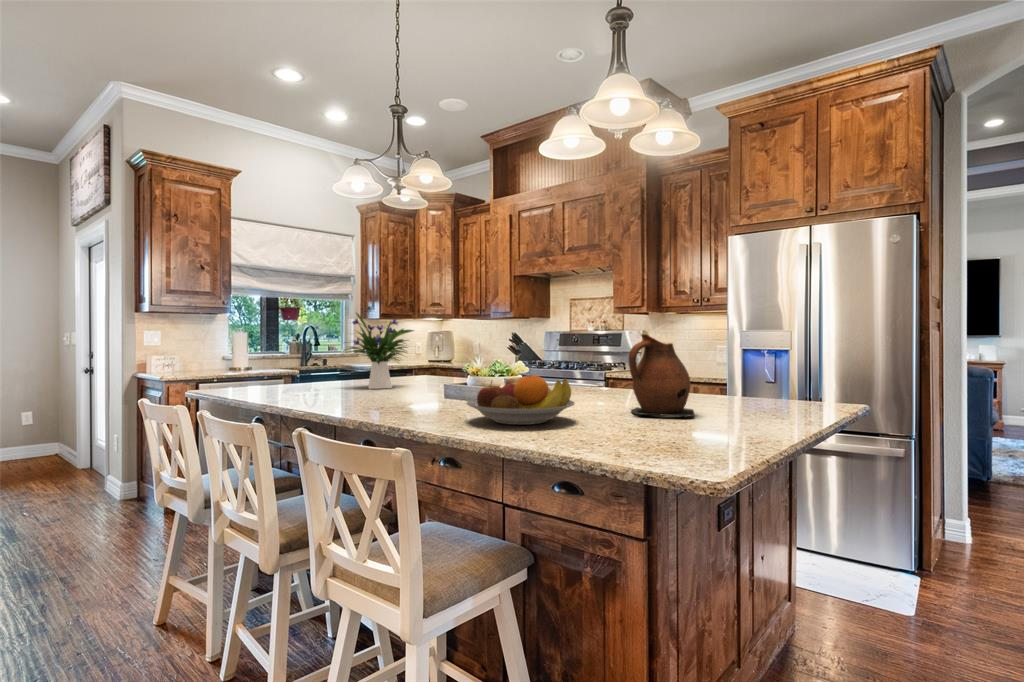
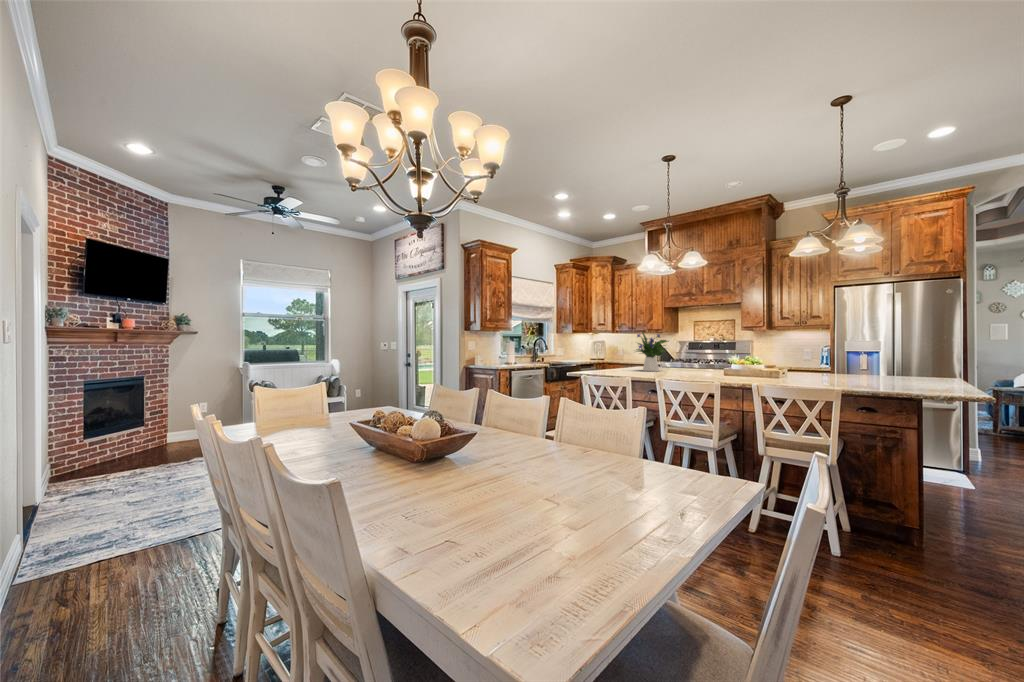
ceramic pitcher: present [629,334,694,418] -> none [842,343,889,383]
fruit bowl: present [466,375,575,425] -> none [777,362,839,385]

